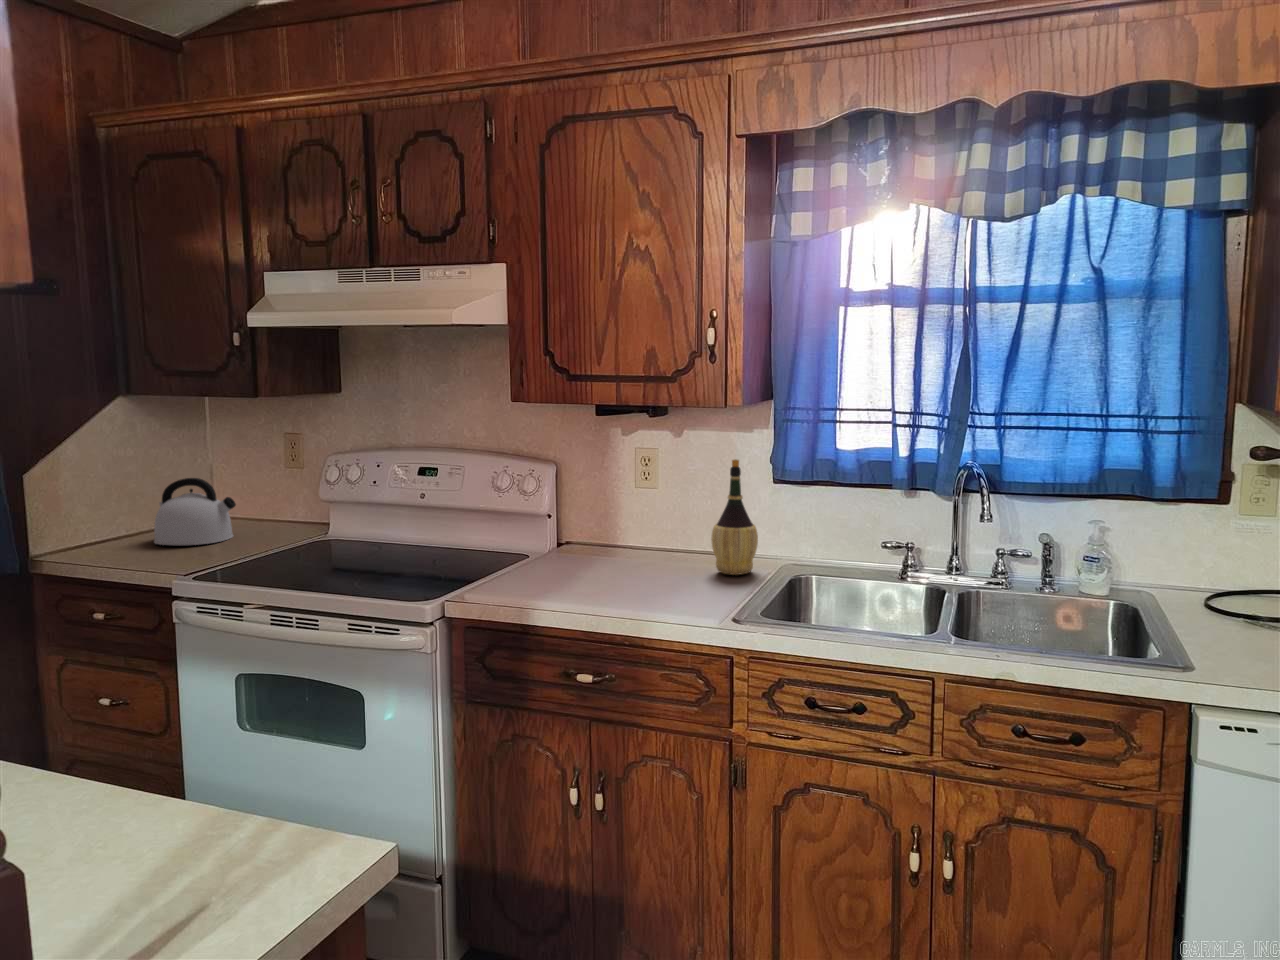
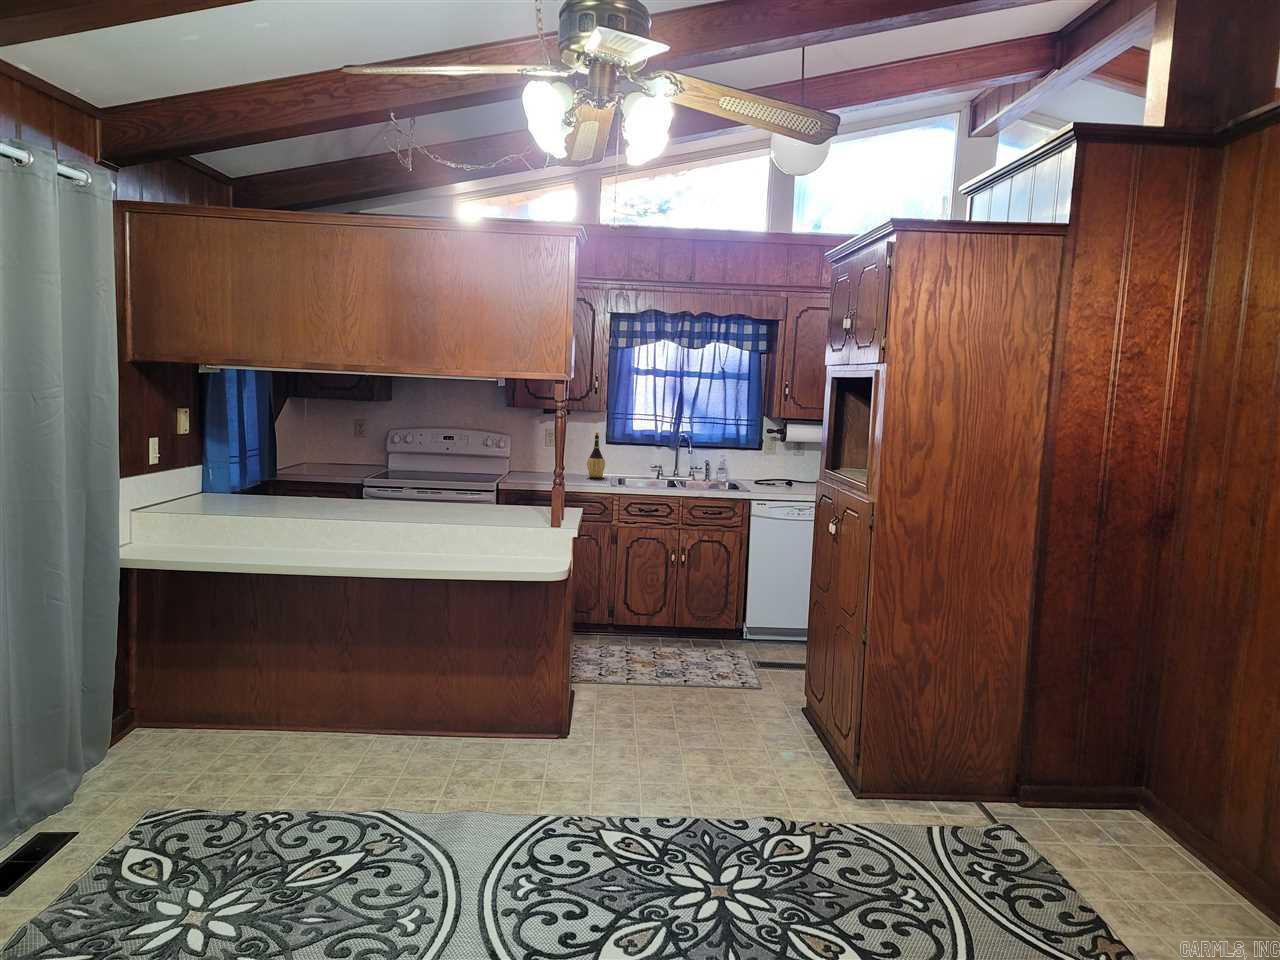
kettle: present [154,478,236,545] -> none [309,440,350,471]

